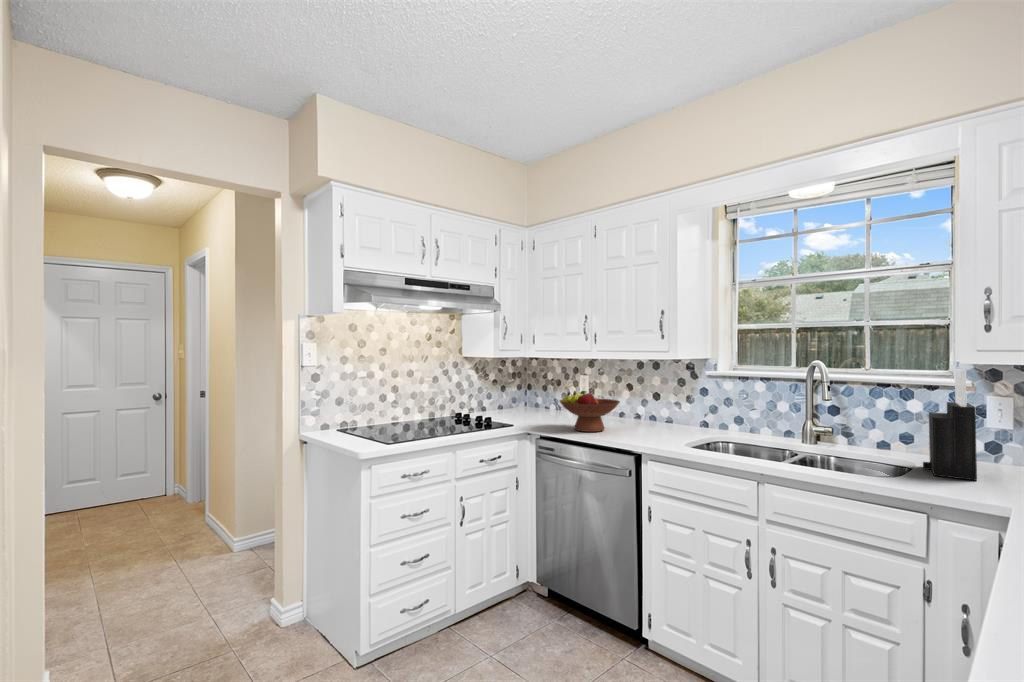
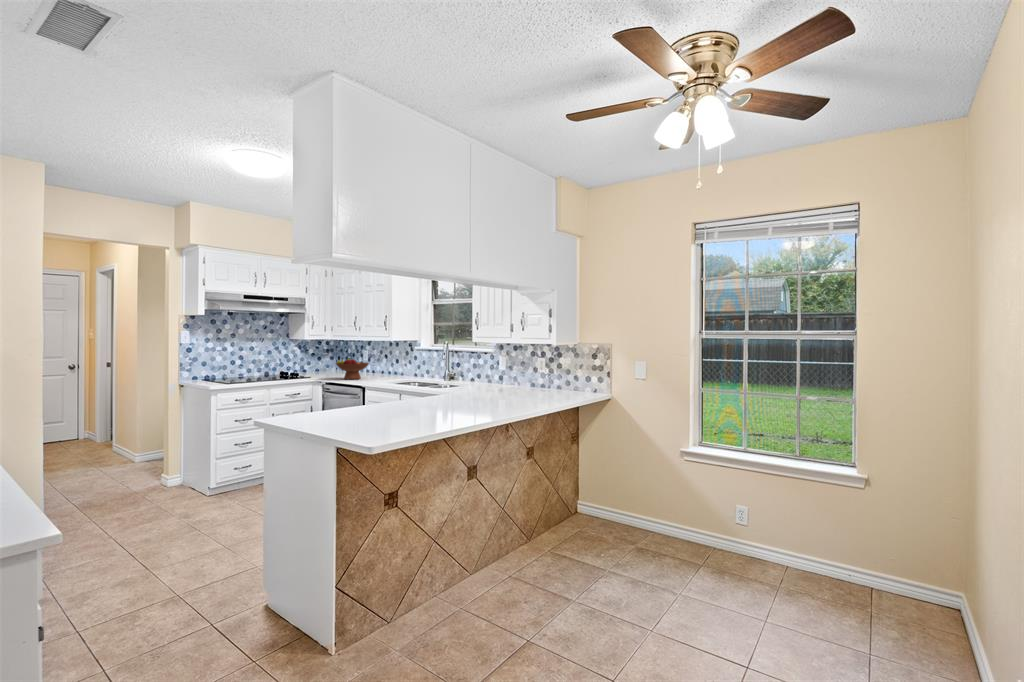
knife block: present [923,369,977,481] -> none [463,345,485,389]

